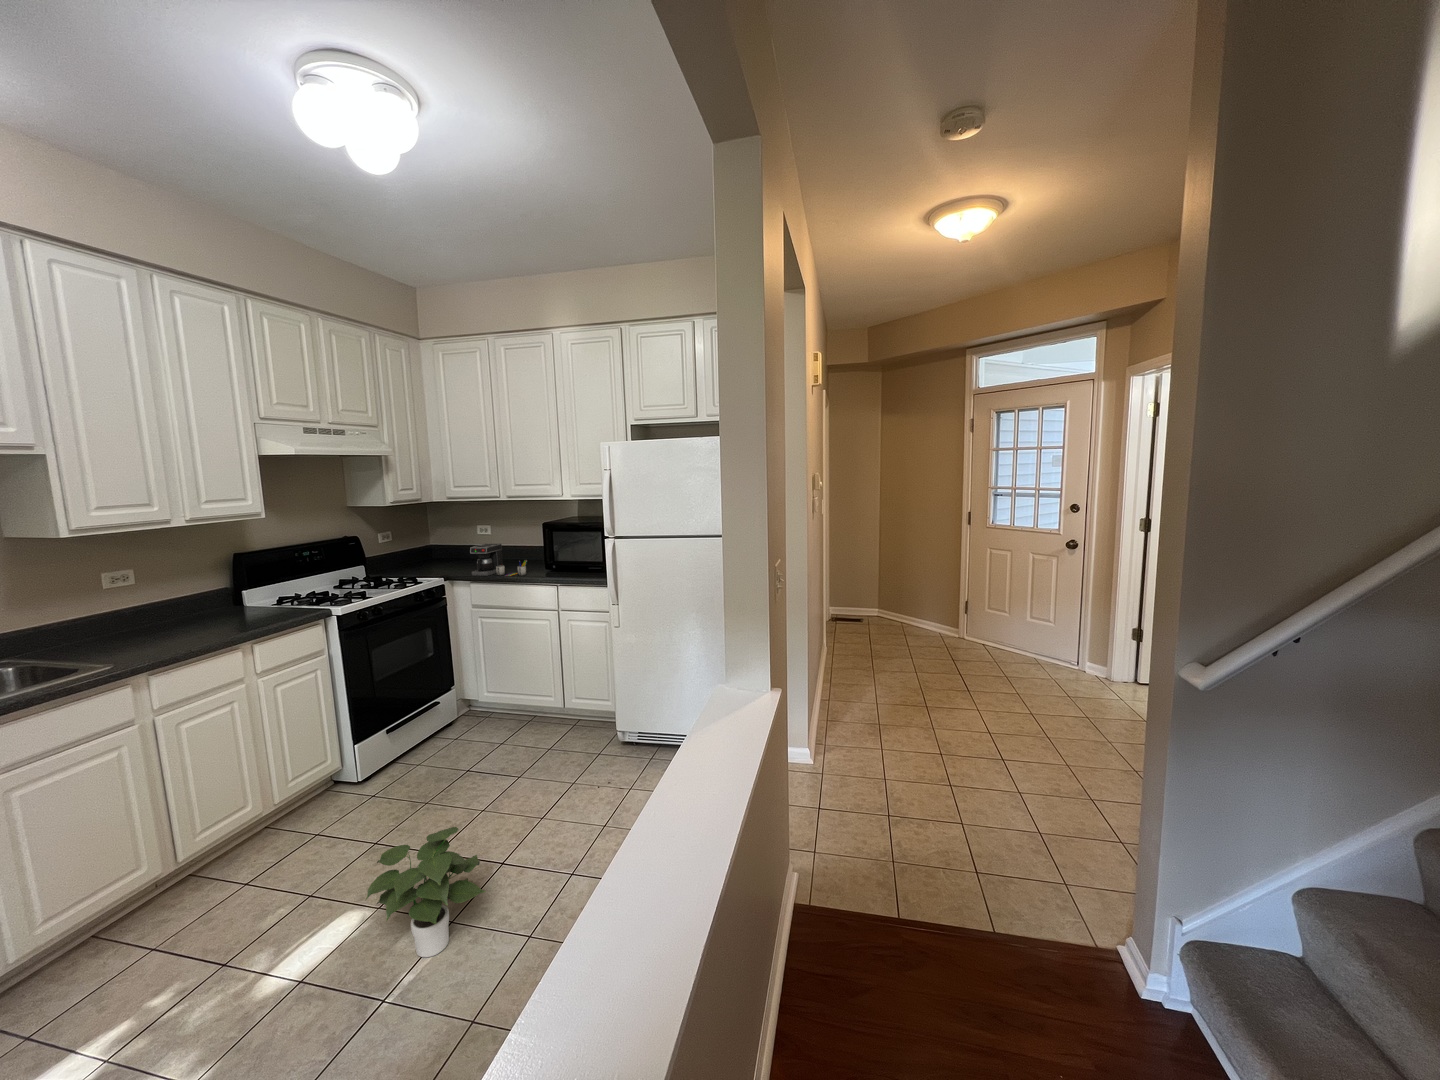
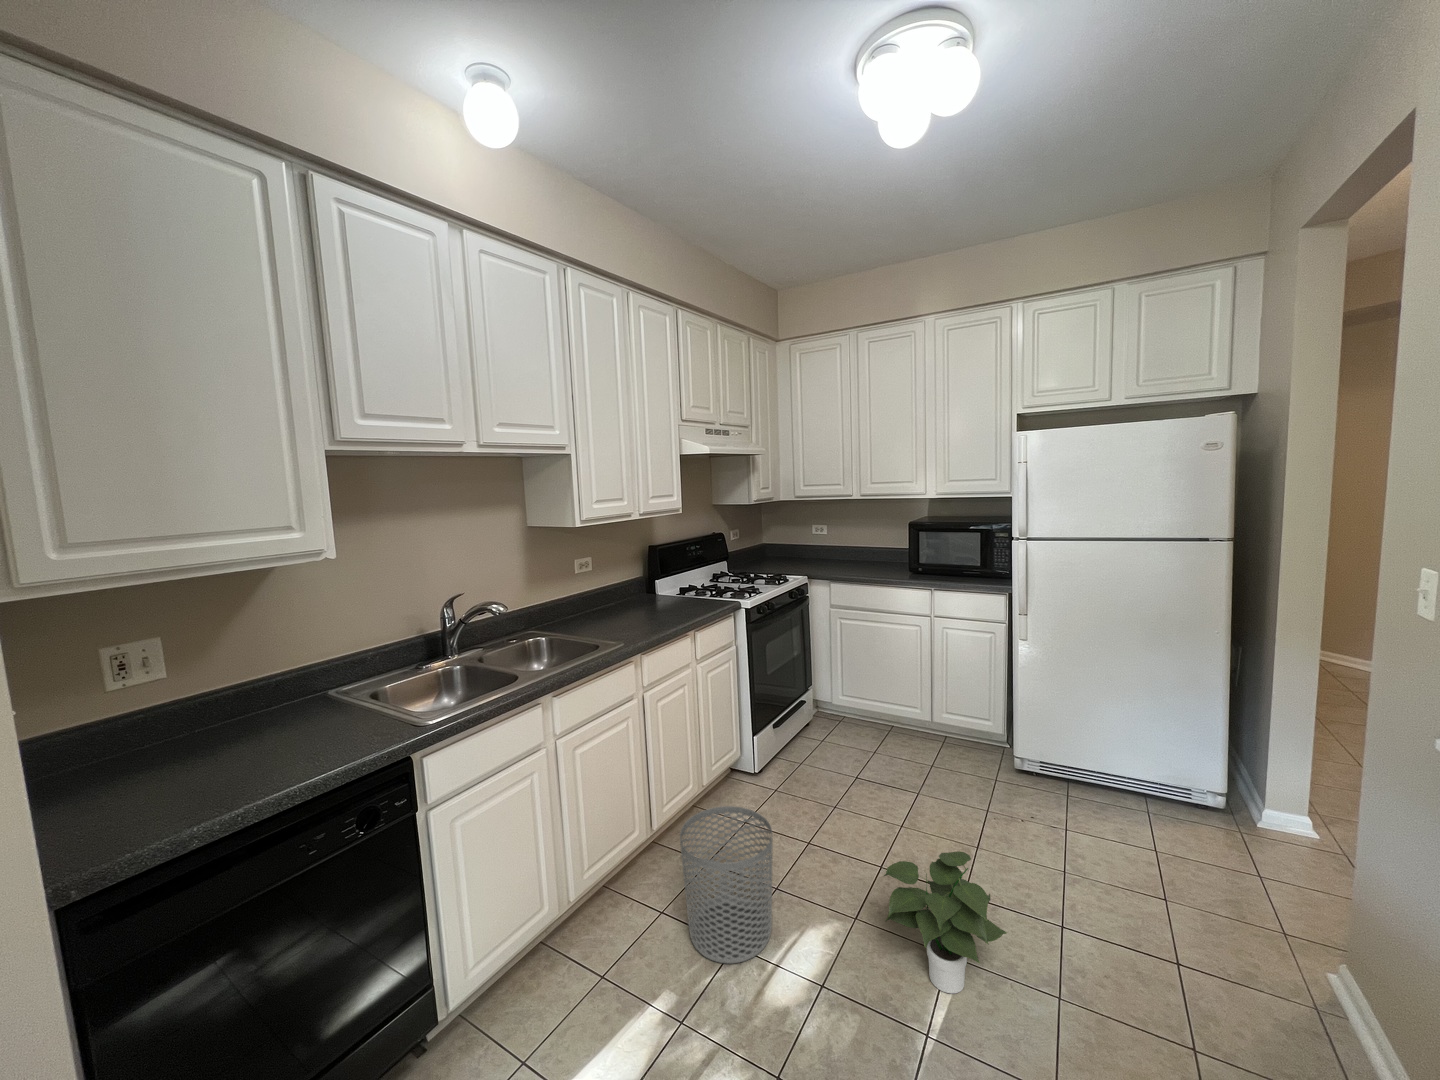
coffee maker: present [470,544,527,576] -> none [828,543,889,577]
waste bin: none [147,821,280,984] -> present [680,806,773,964]

